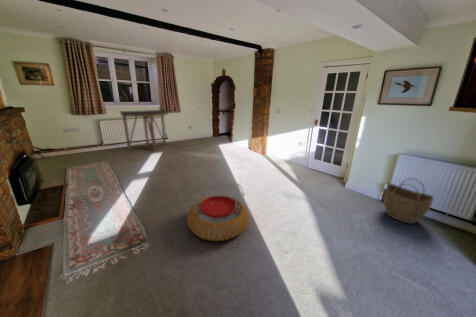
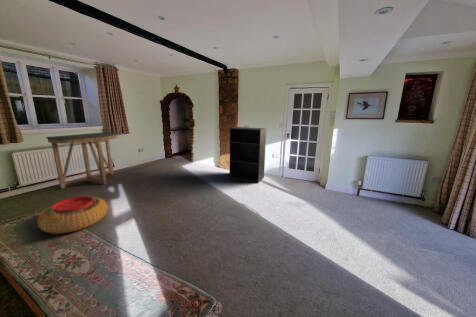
bookshelf: none [252,110,292,168] -> present [230,127,266,183]
woven basket: present [384,183,433,224] -> none [365,173,400,208]
pouf: present [187,195,249,241] -> present [37,196,107,234]

